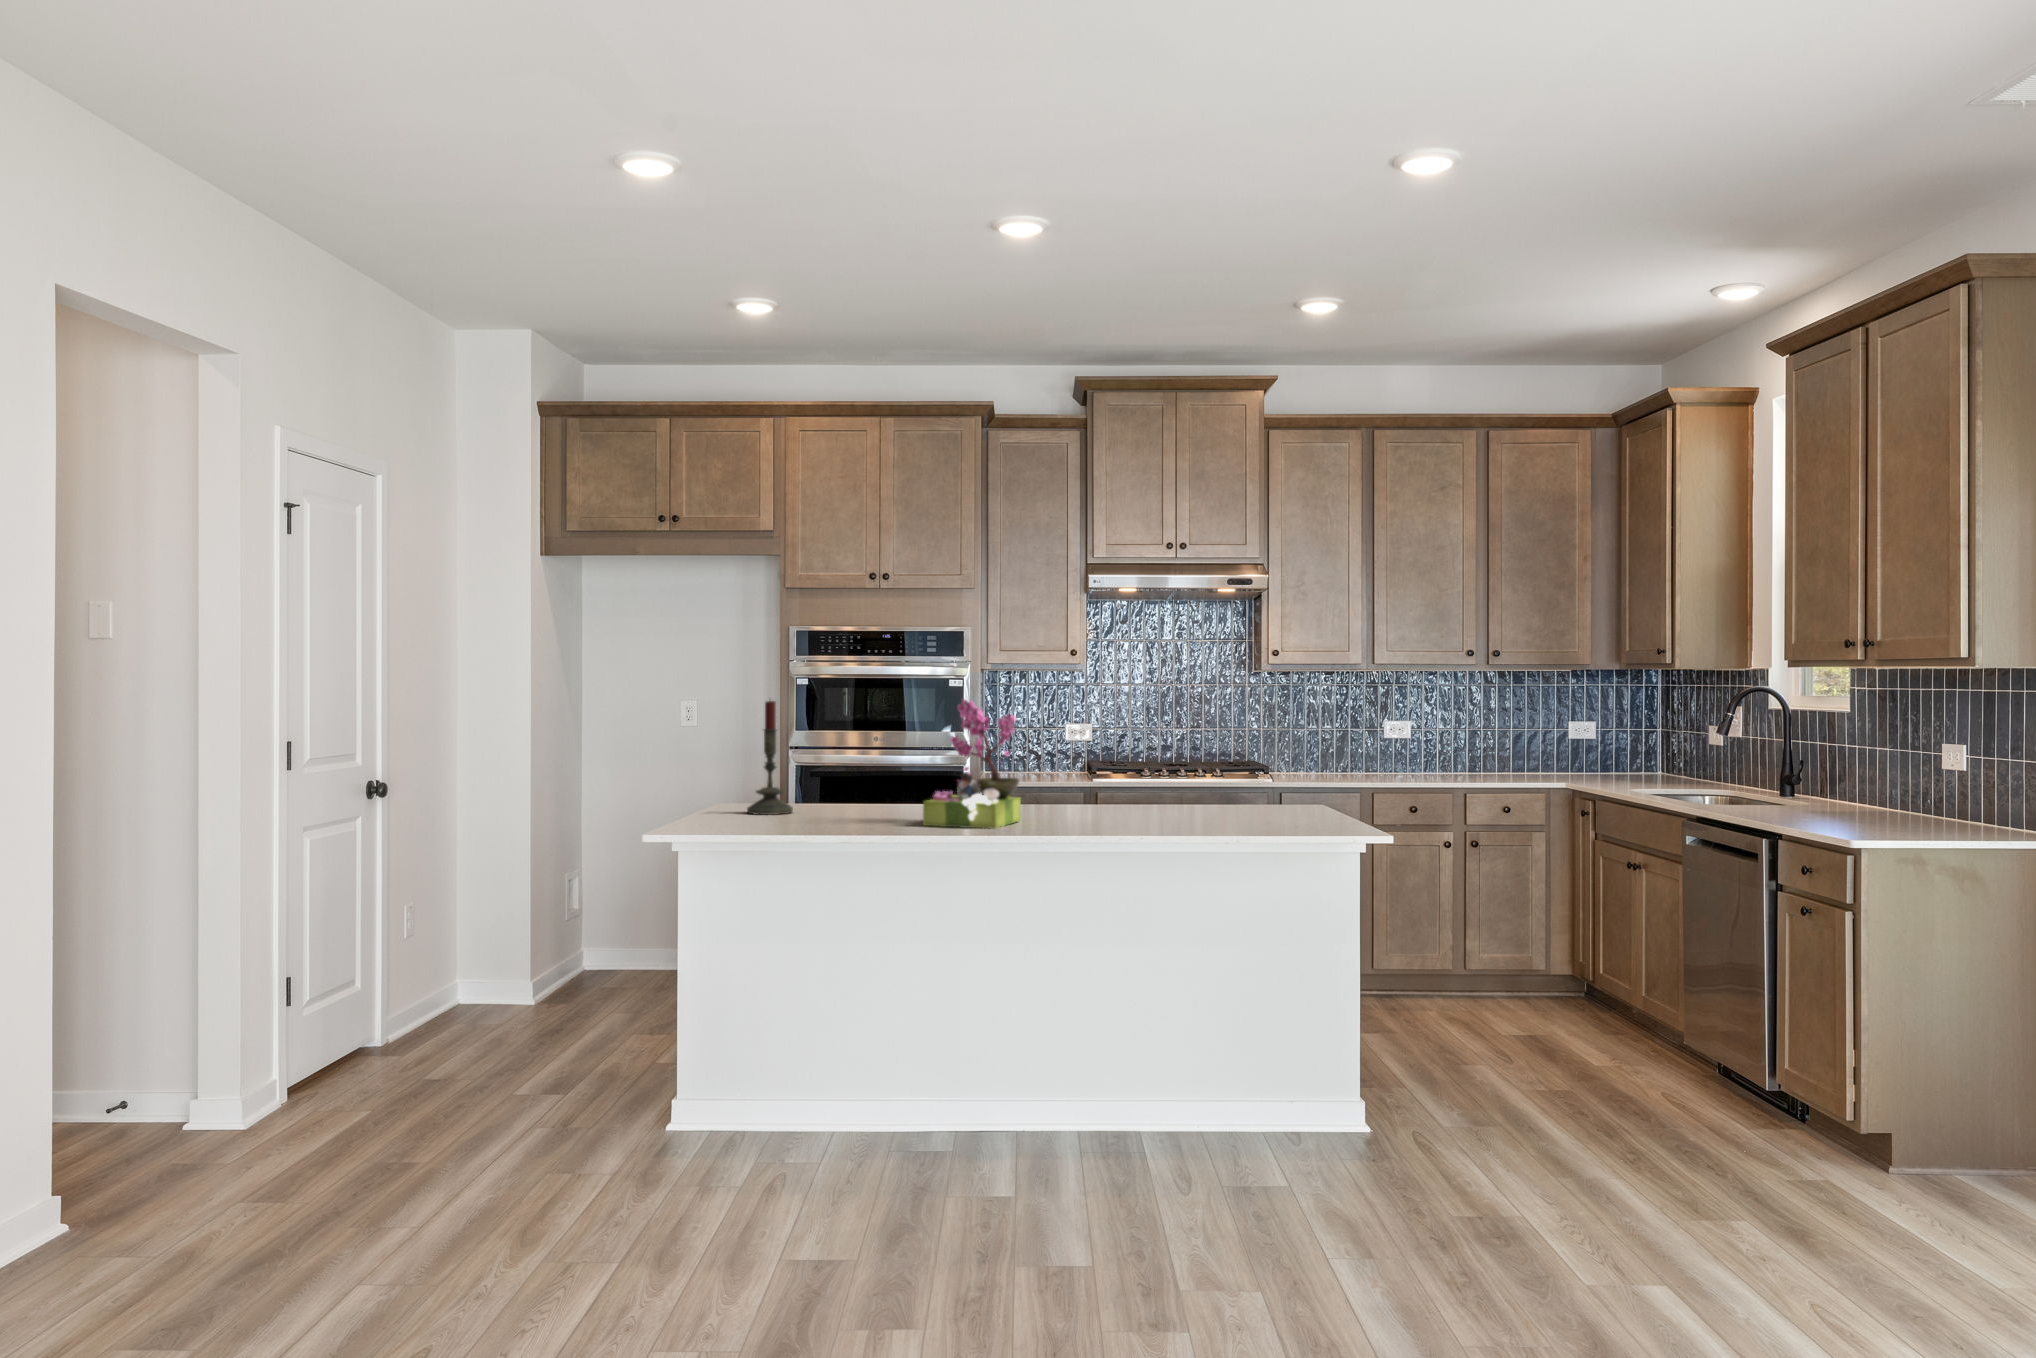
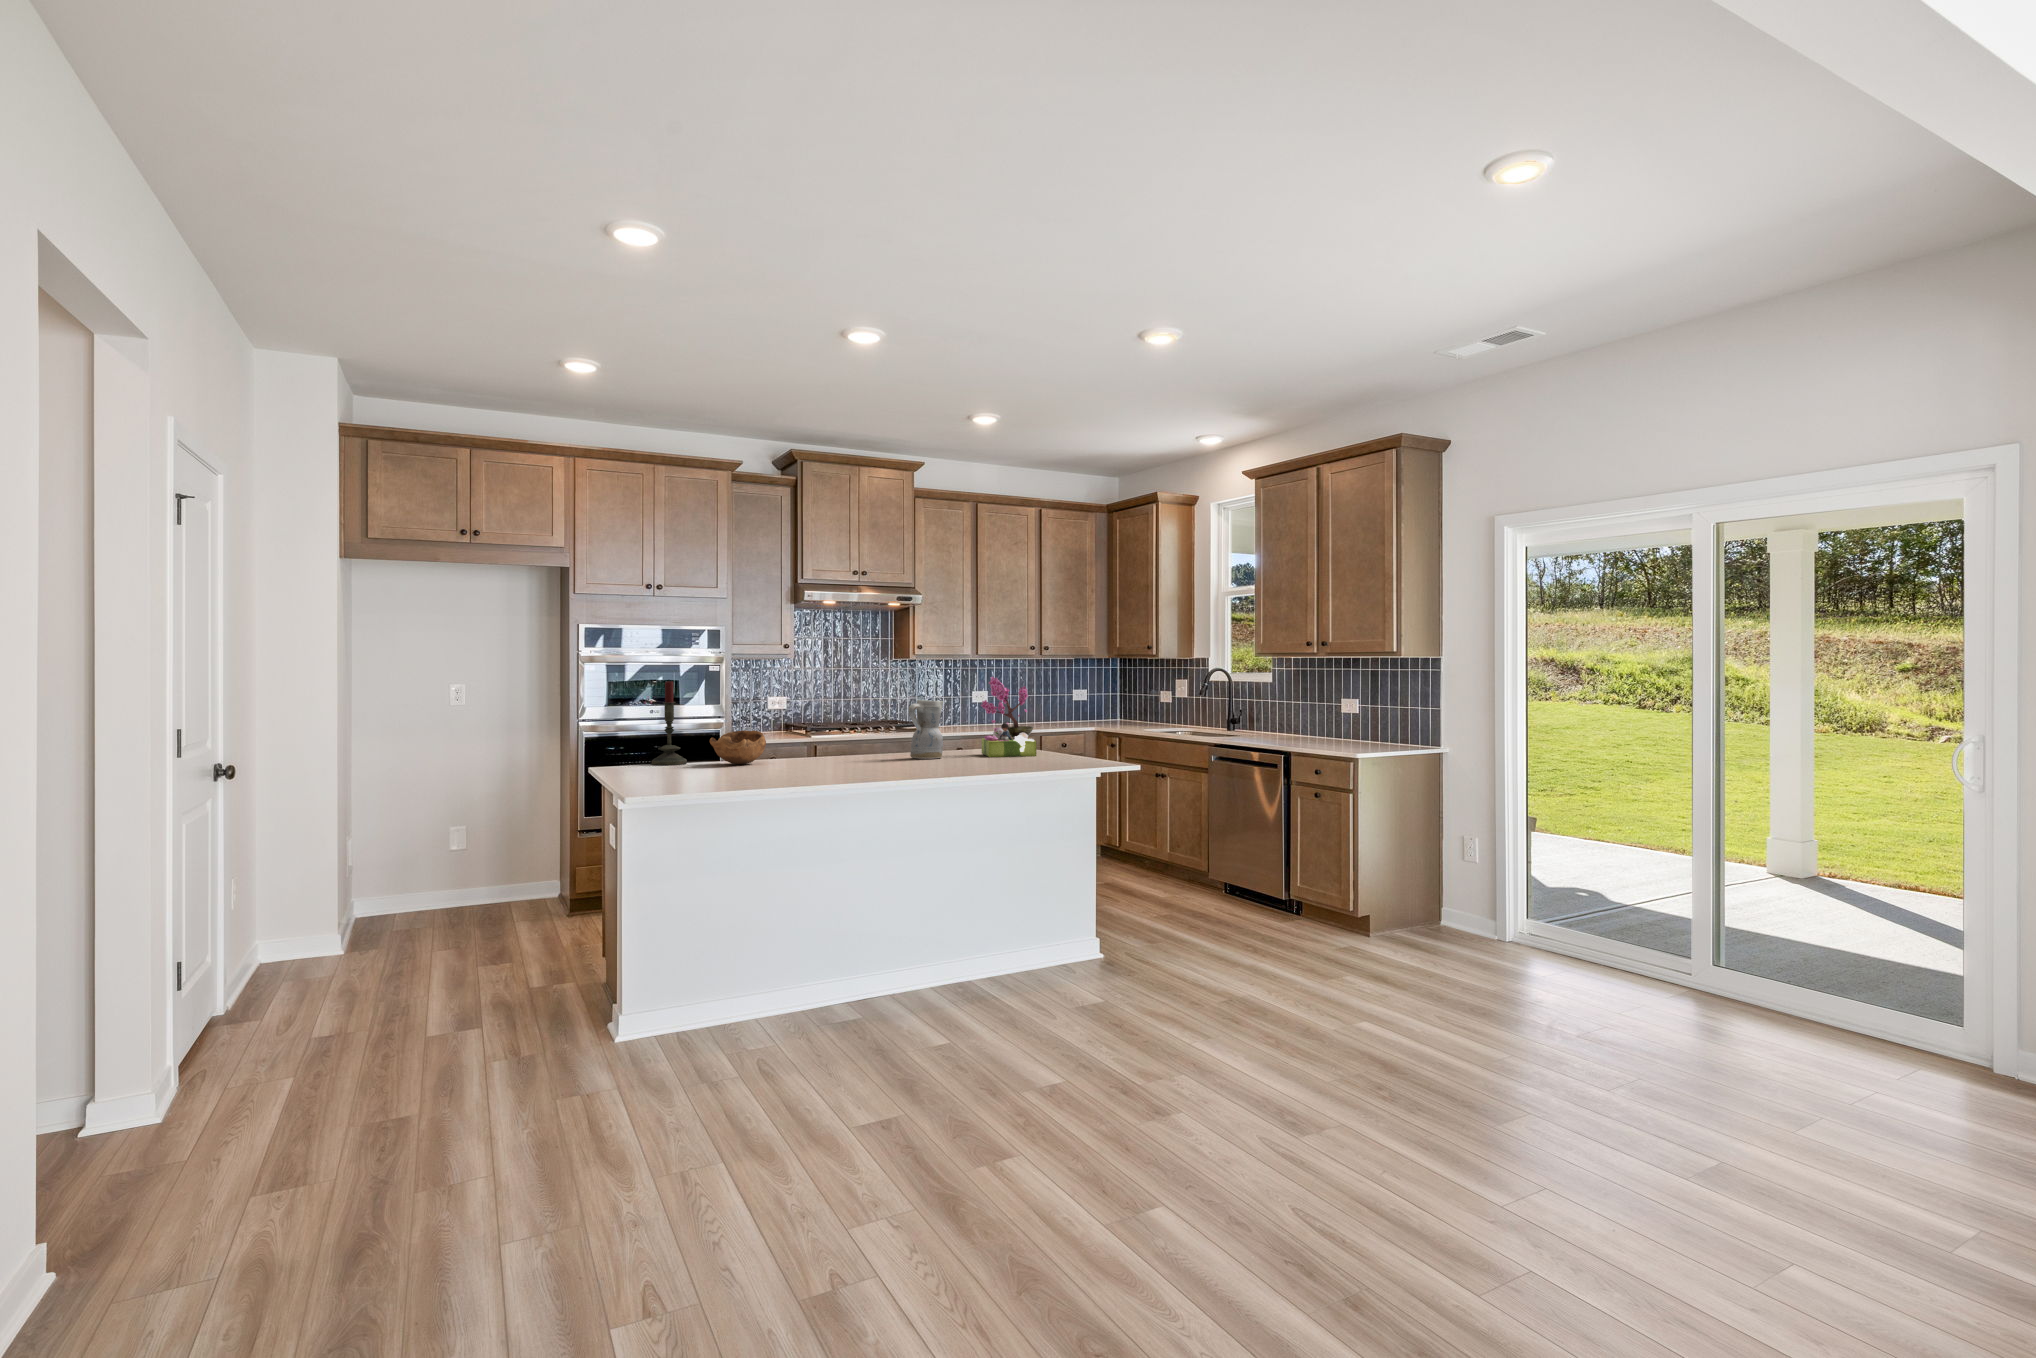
flower arrangement: present [923,699,1021,829] -> present [981,677,1037,757]
ceramic pitcher: none [1071,734,1132,826] -> present [909,700,943,759]
wooden bowl: none [791,771,876,819] -> present [710,730,766,764]

